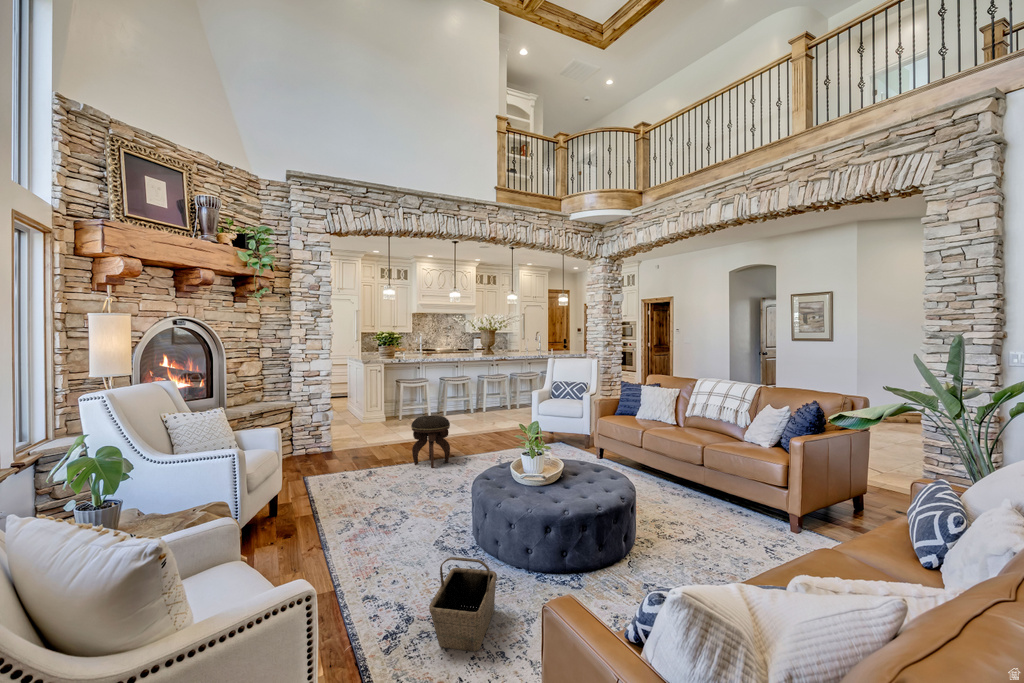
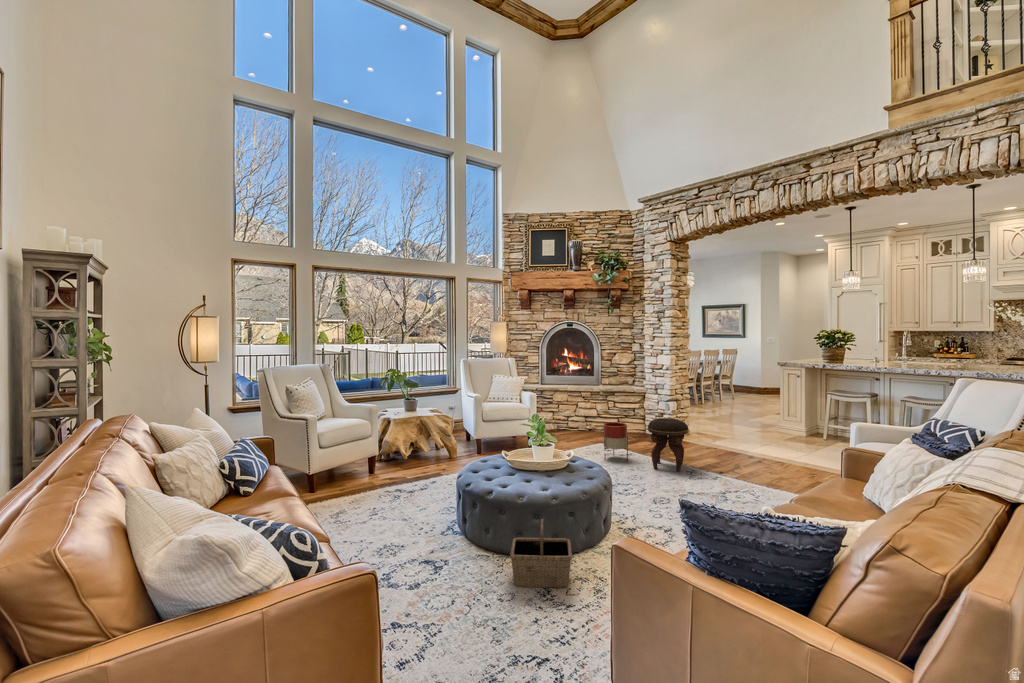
planter: none [371,434,399,481] -> present [604,422,628,461]
basket: present [429,557,497,652] -> present [510,519,572,588]

